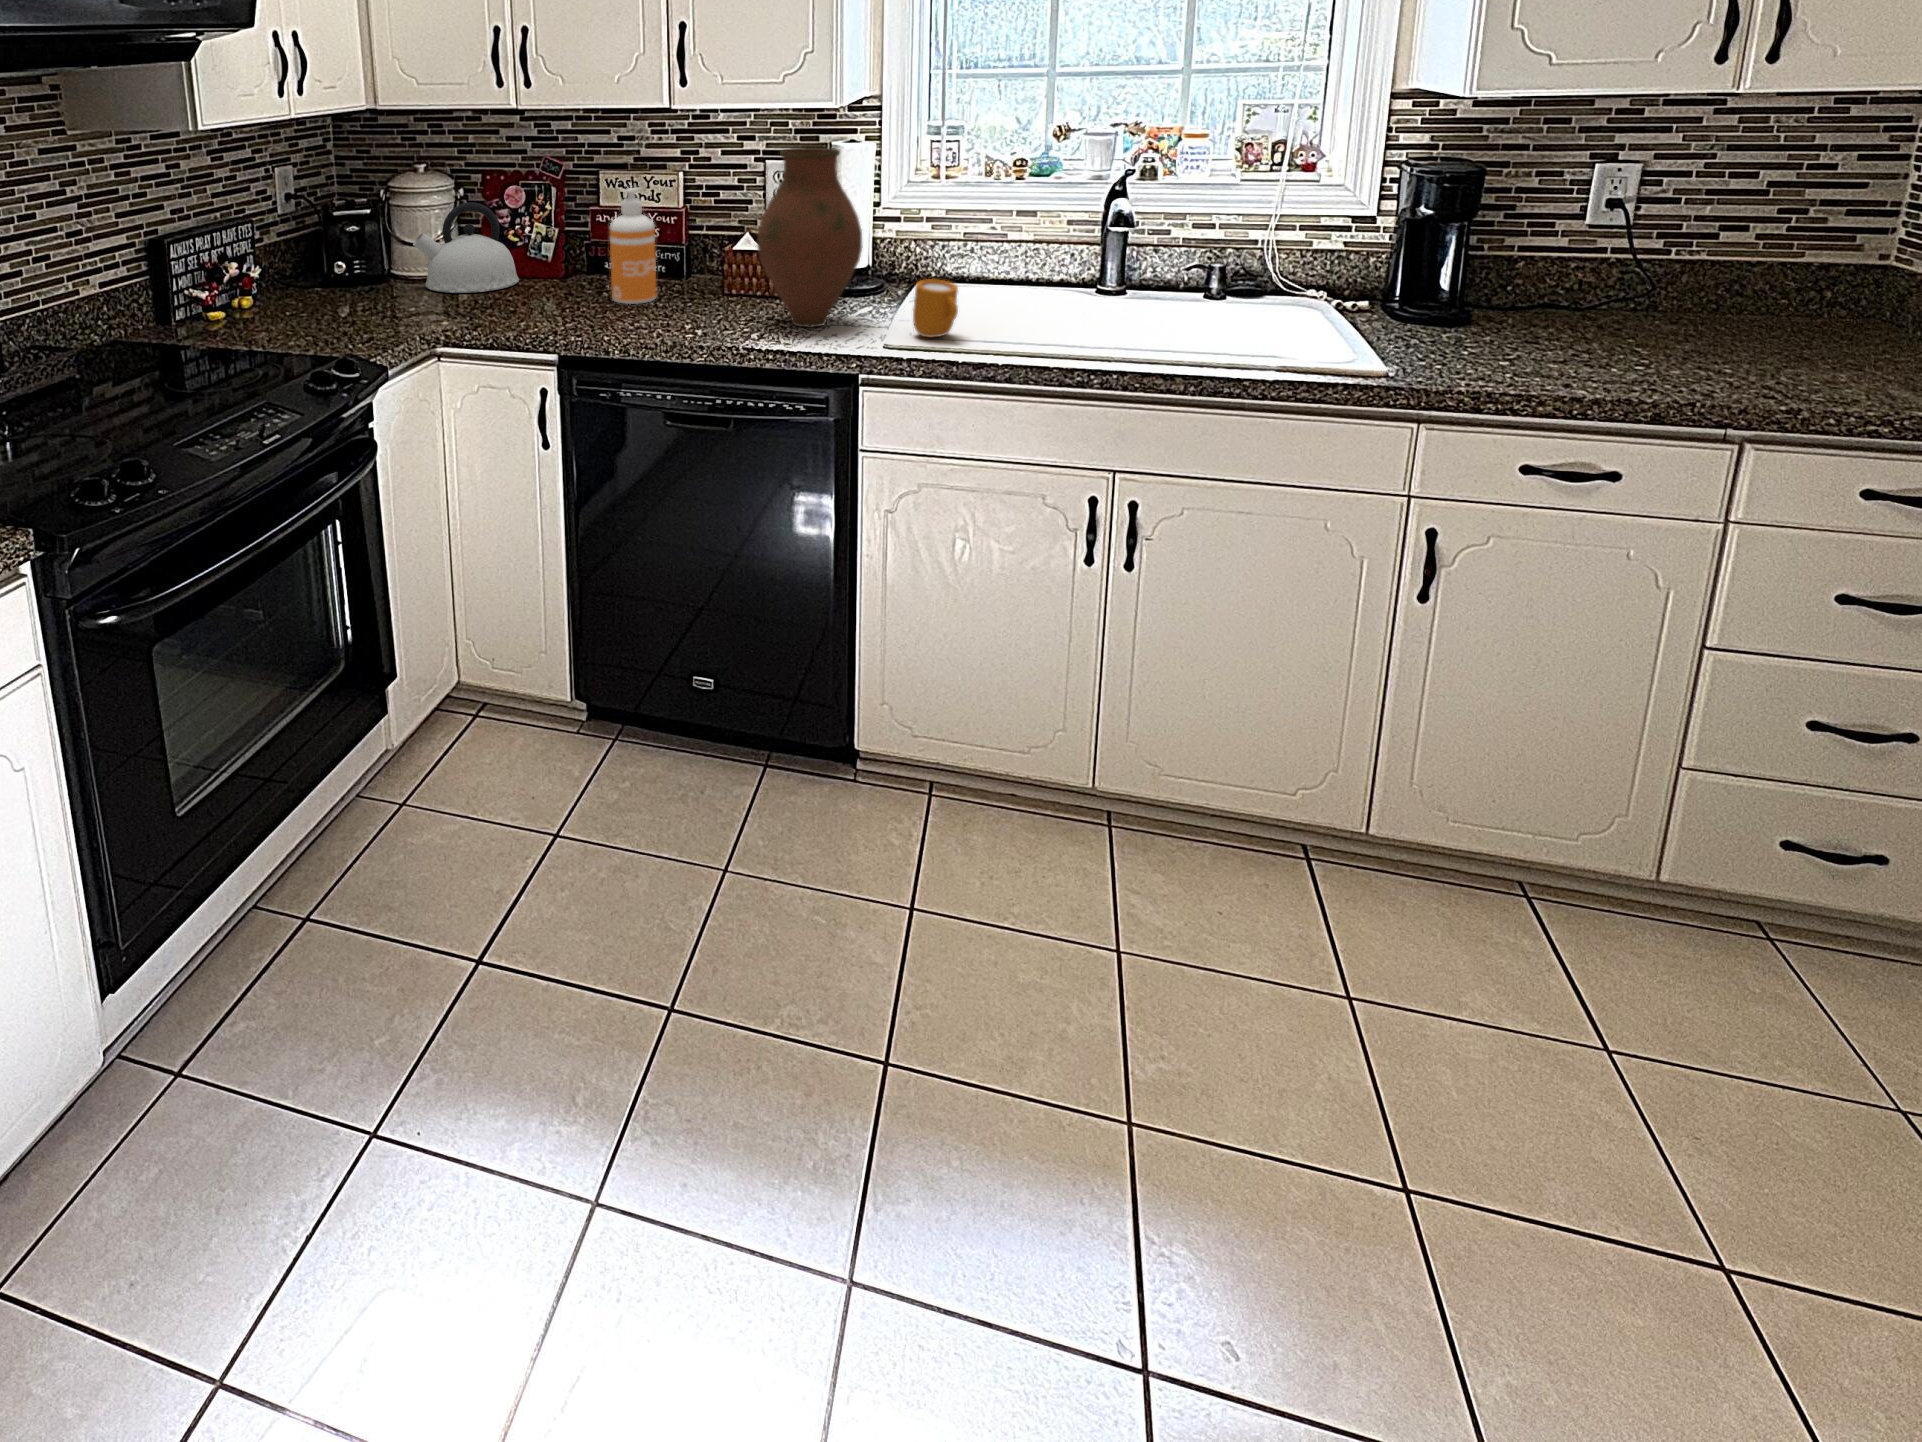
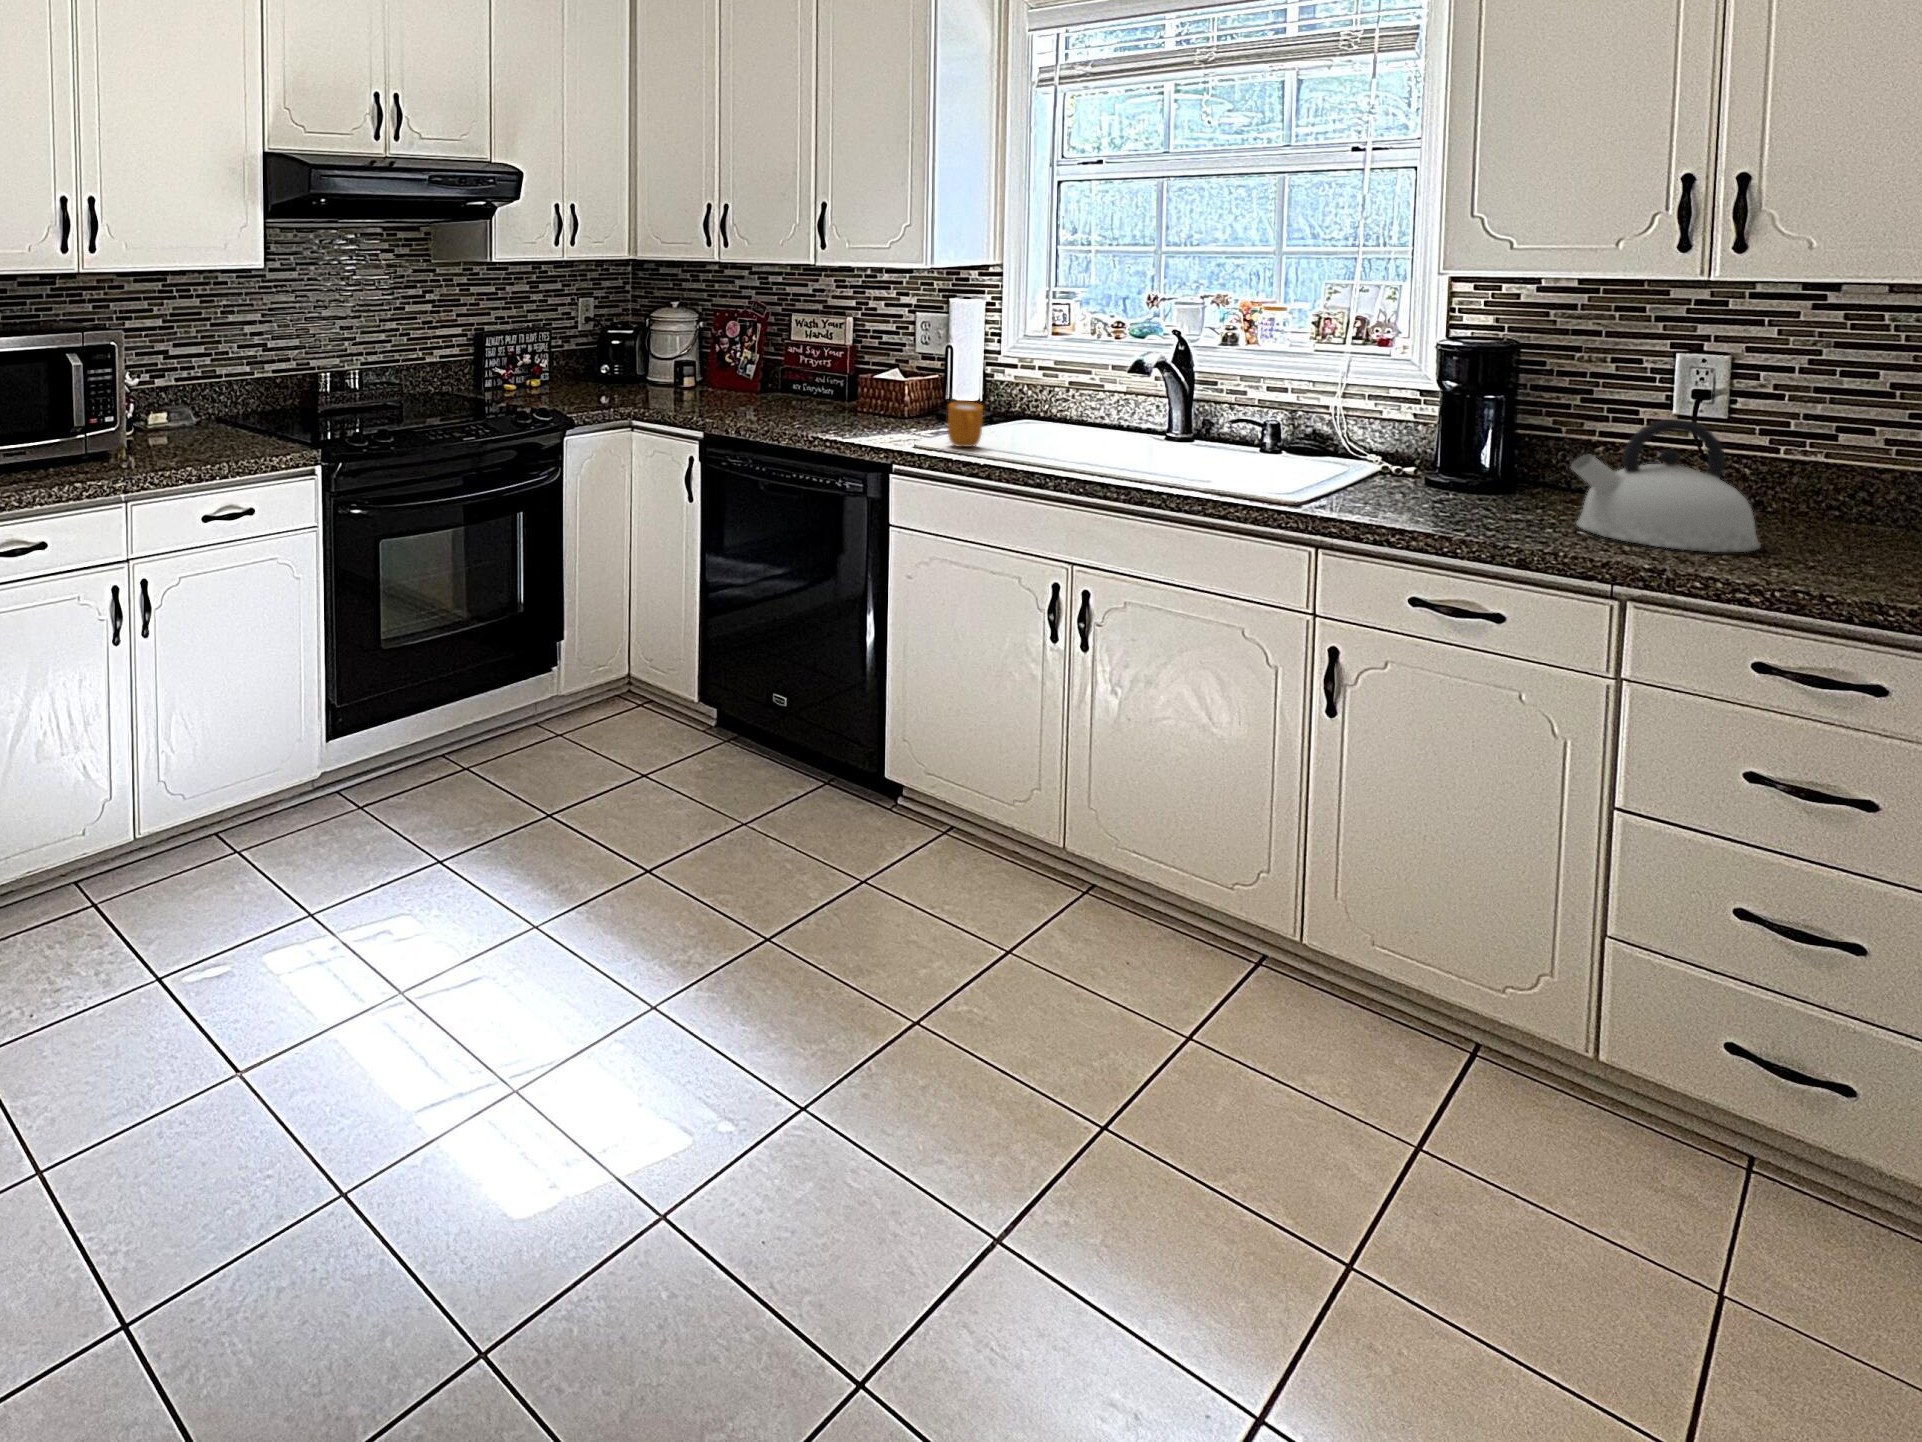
vase: present [757,147,862,328] -> none [846,296,930,434]
soap dispenser: present [610,187,657,304] -> none [772,324,808,411]
kettle: present [413,203,519,293] -> present [1571,419,1761,552]

